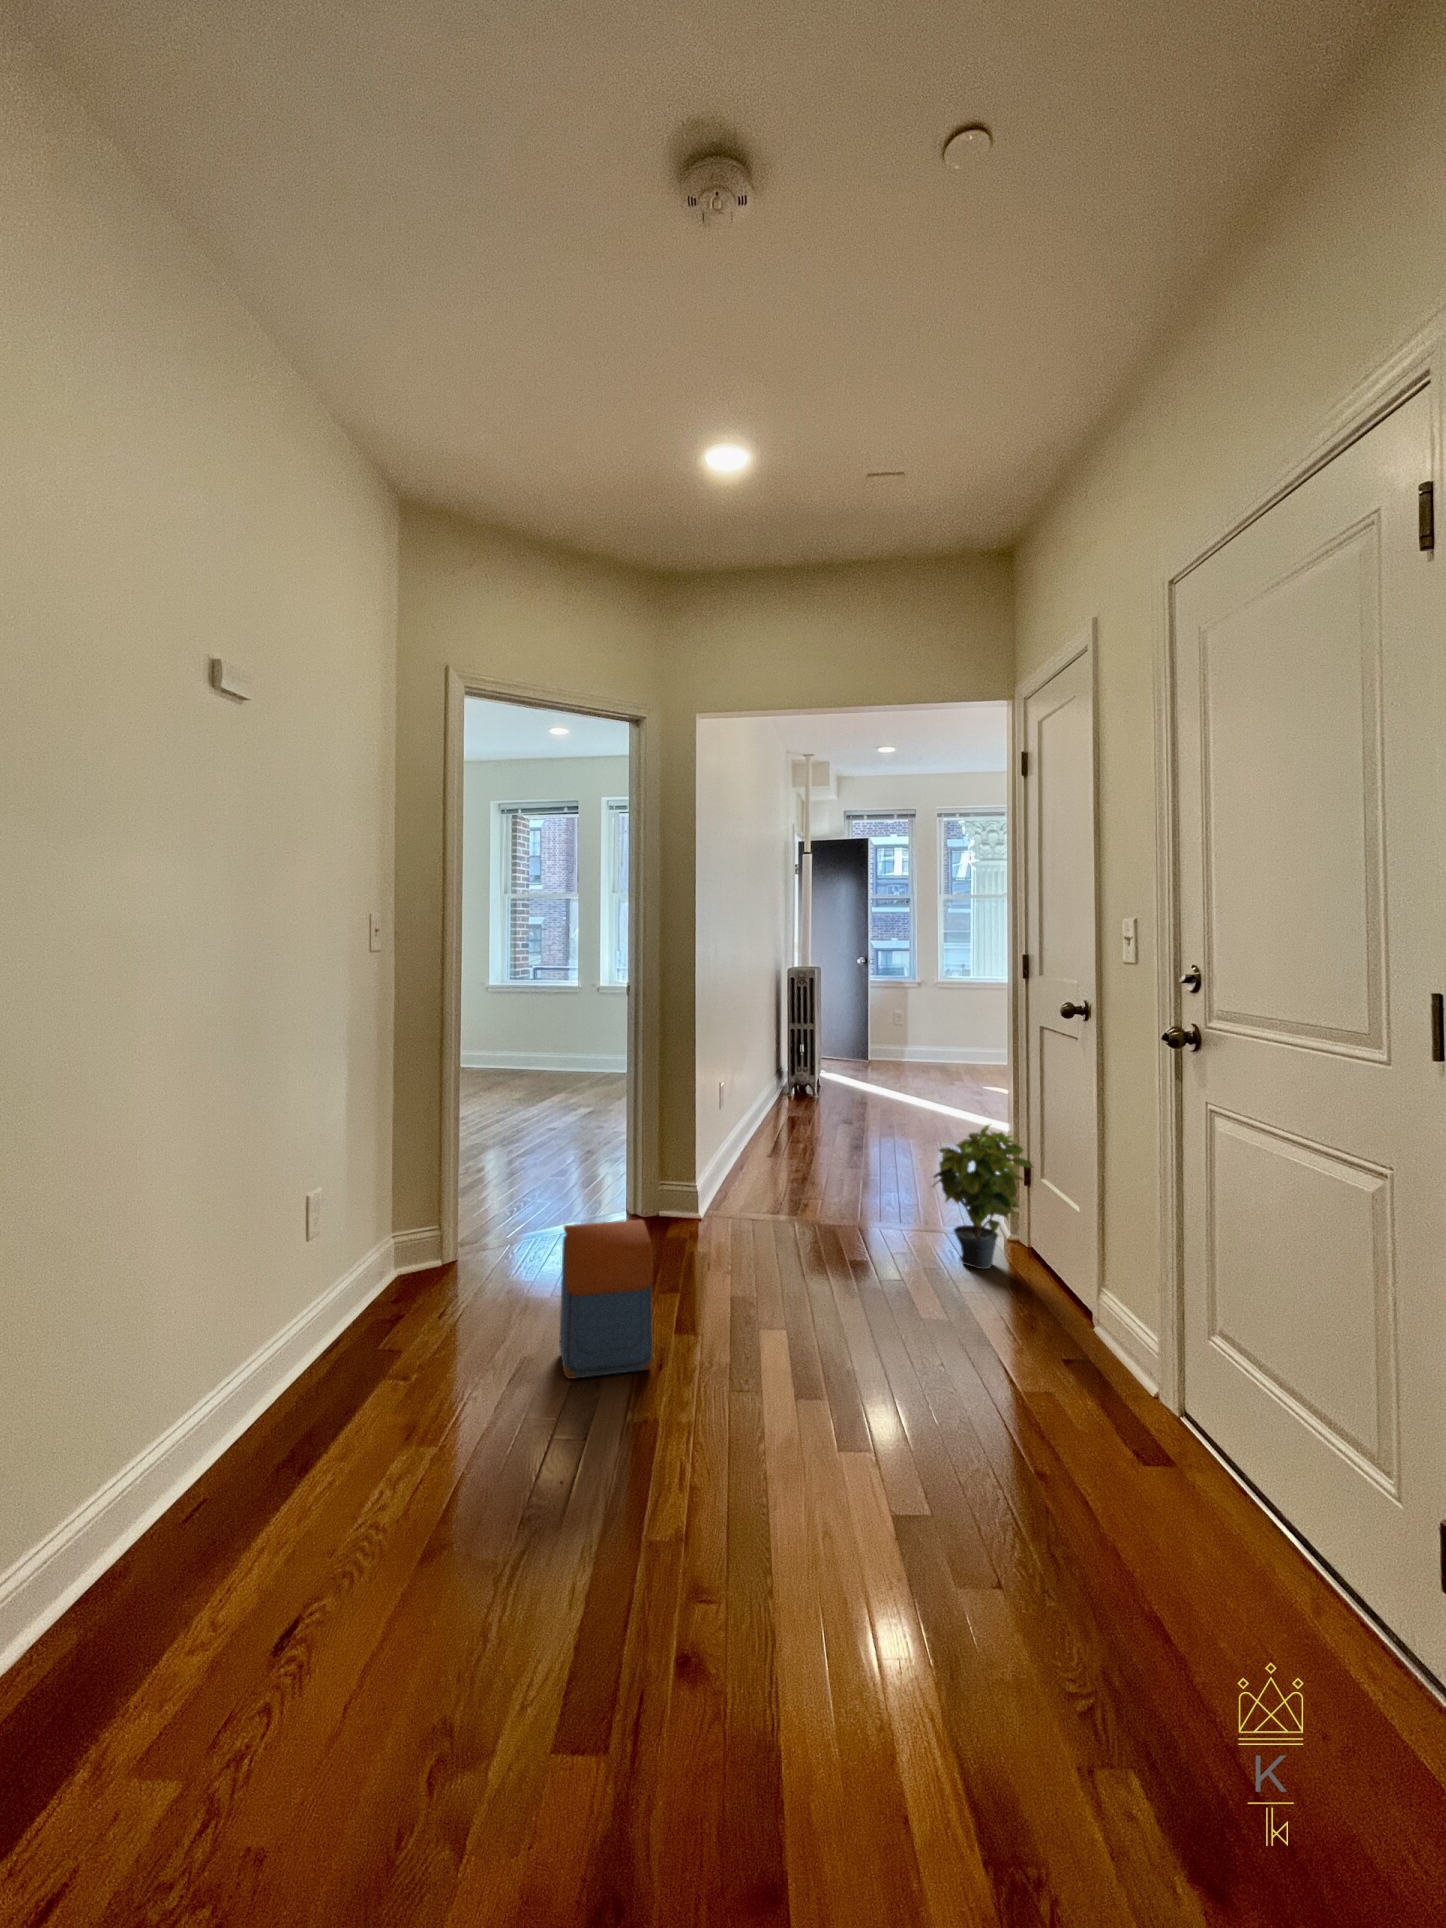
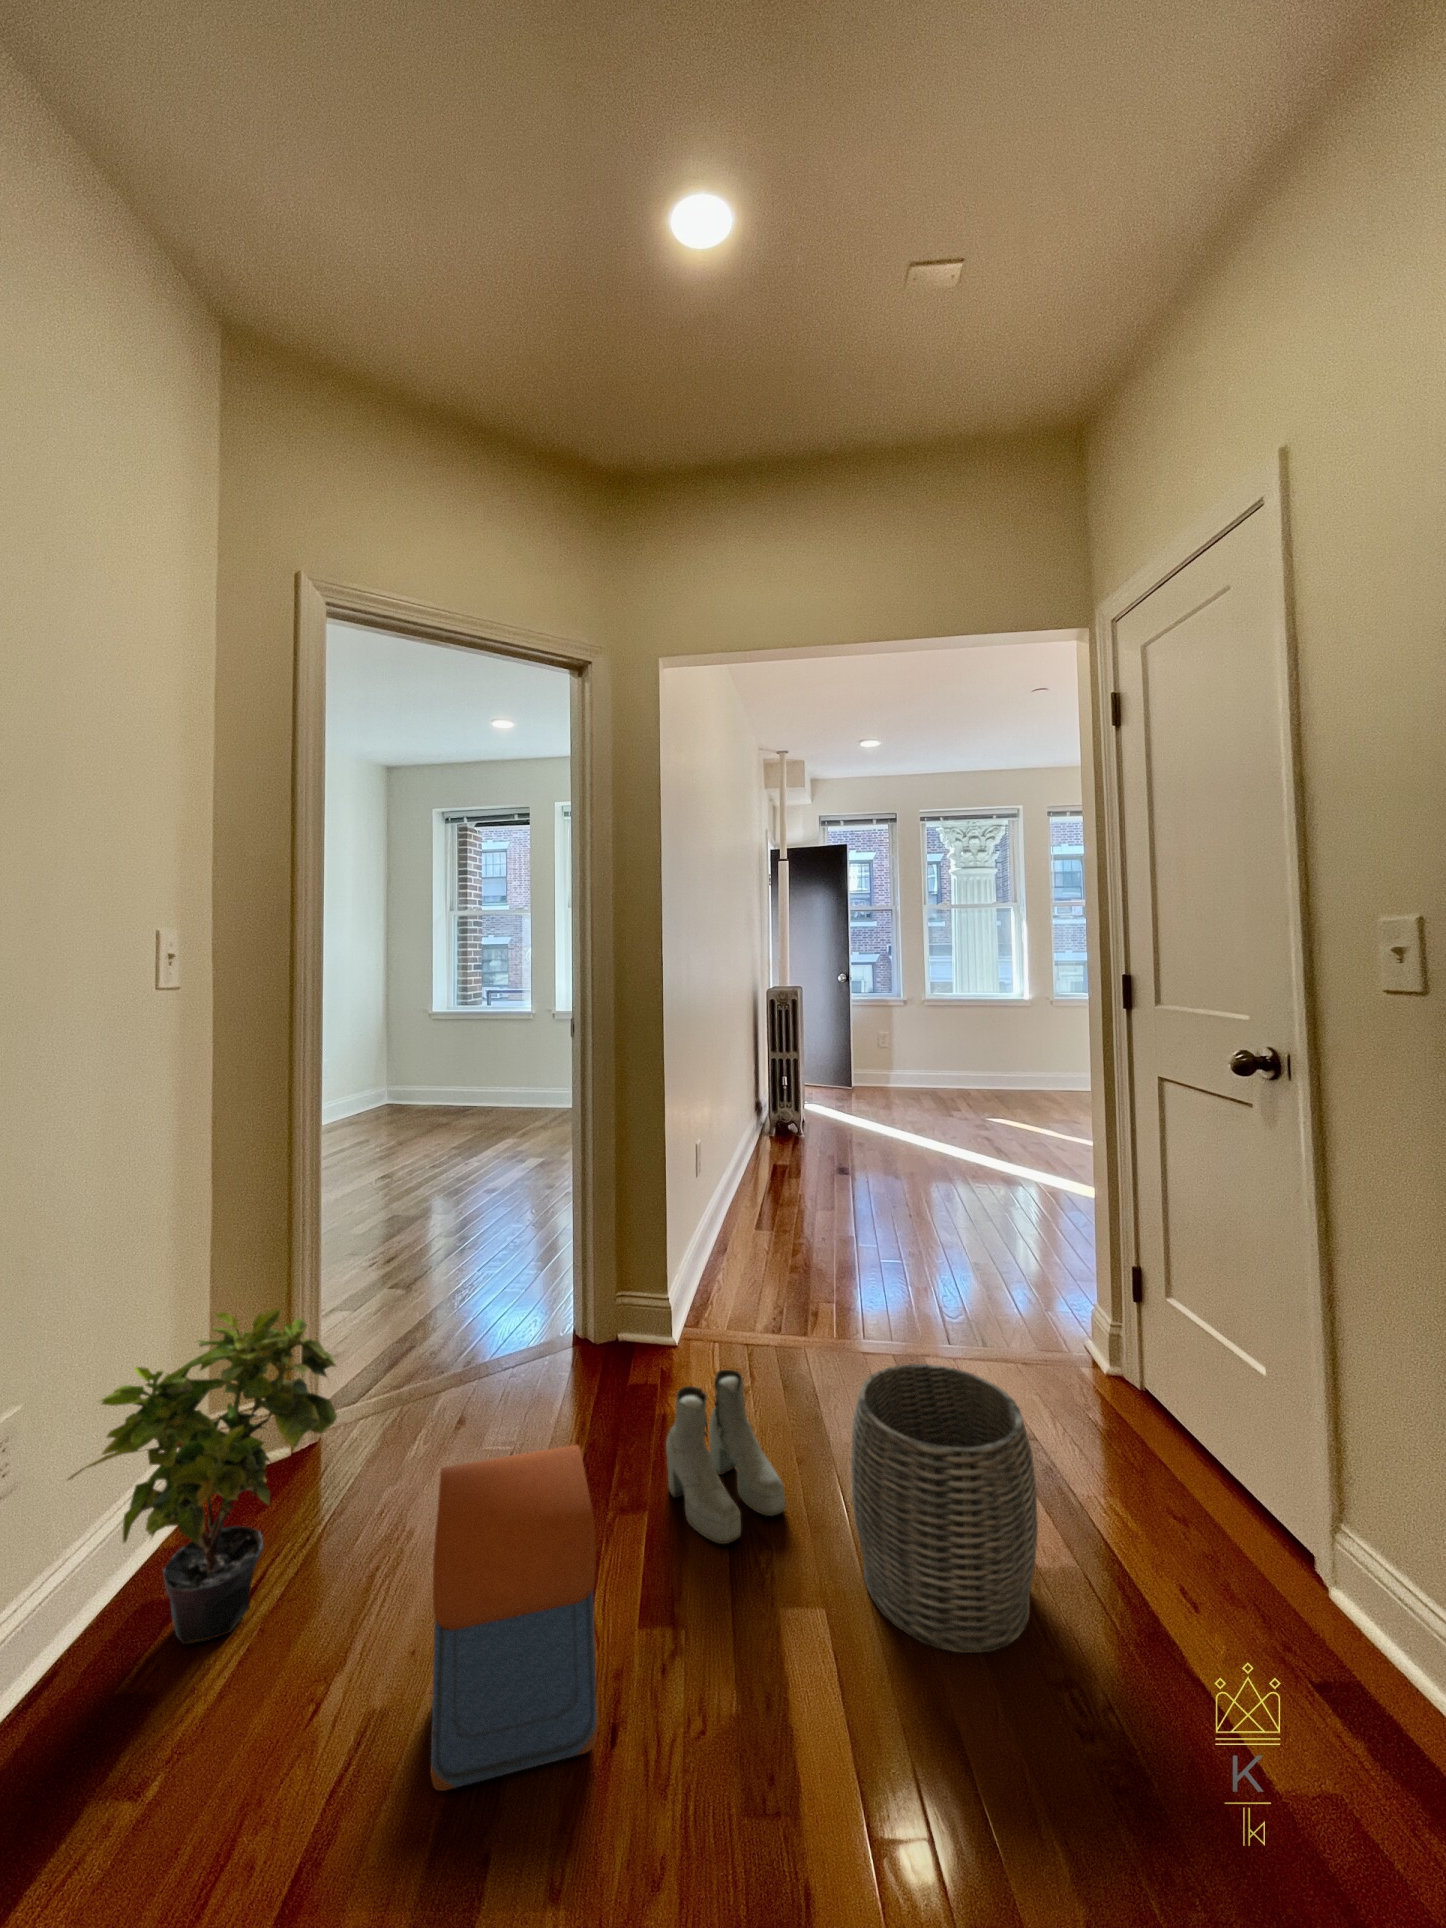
potted plant: present [933,1125,1033,1269] -> present [68,1308,337,1644]
woven basket: none [807,1199,917,1345] -> present [851,1364,1038,1653]
boots: none [693,1212,769,1304] -> present [666,1370,785,1544]

